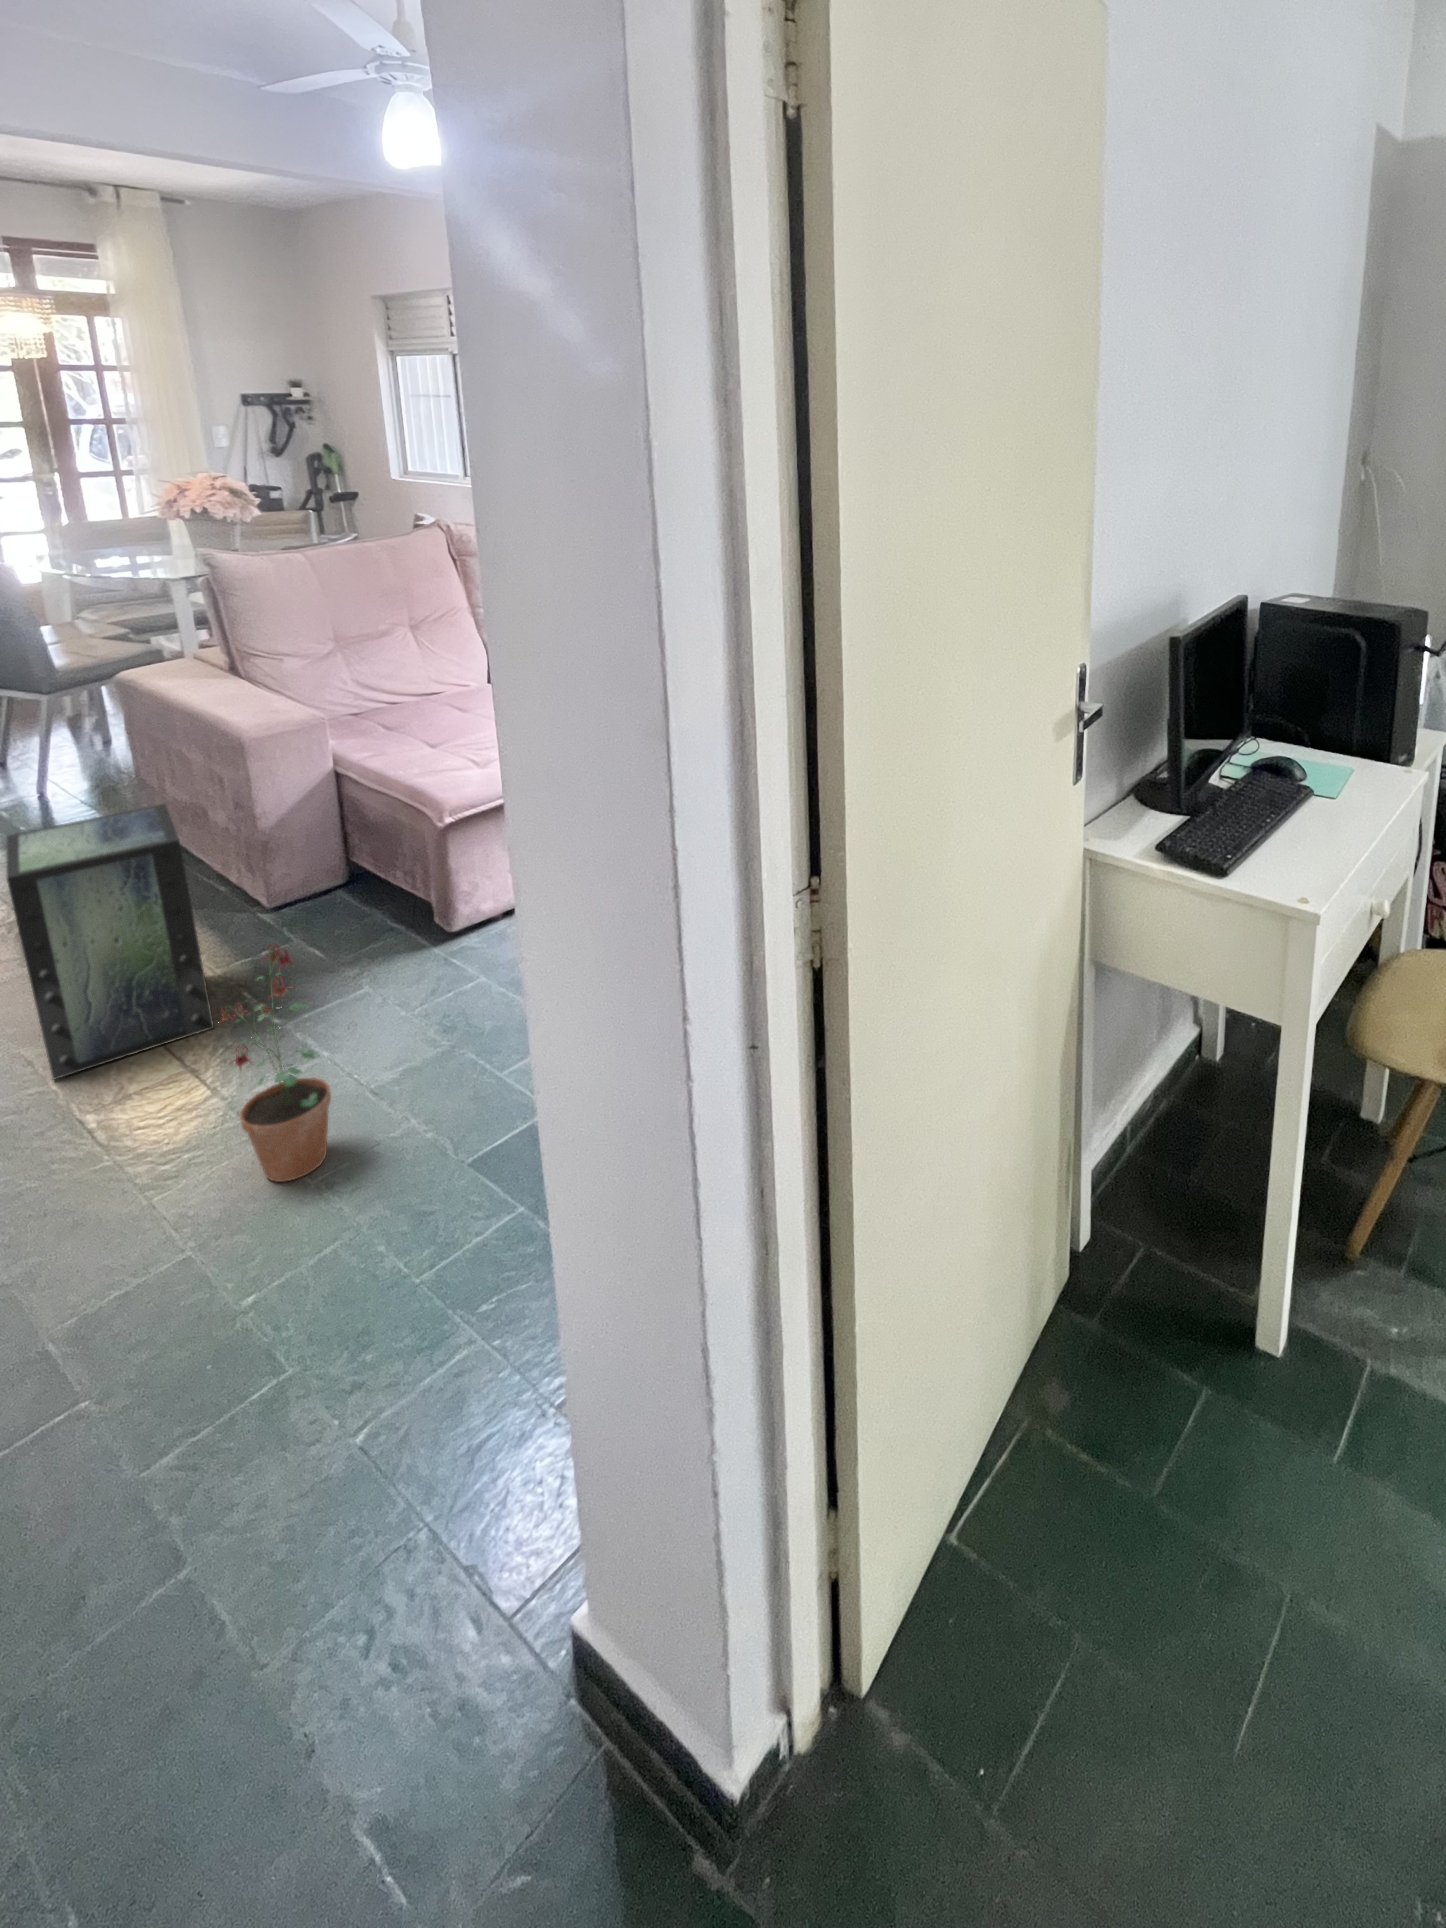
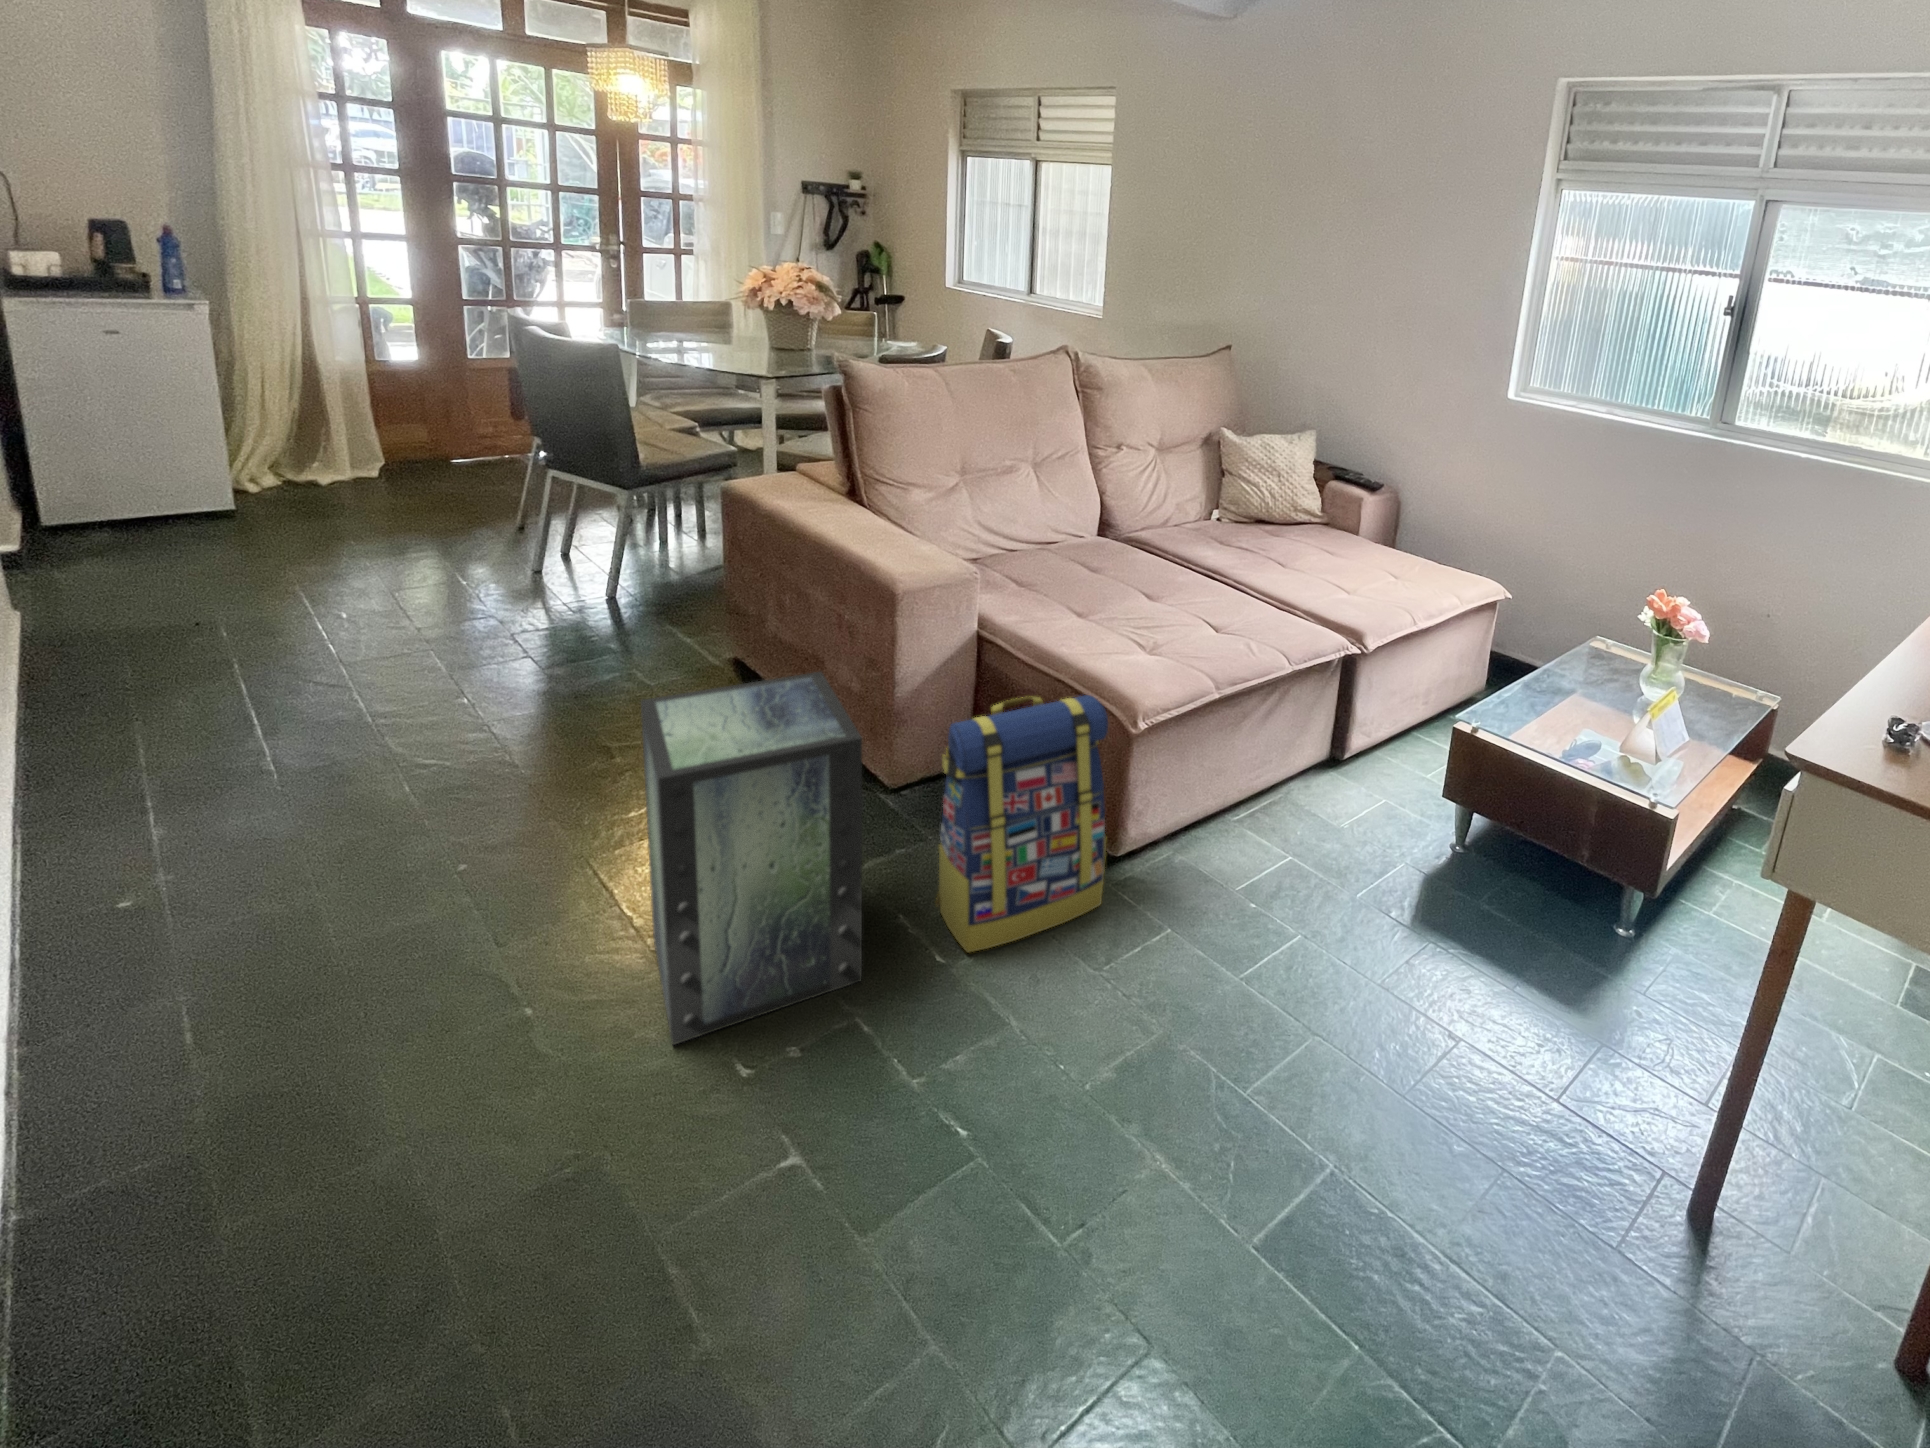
backpack: none [267,800,427,1002] -> present [936,695,1108,952]
potted plant: present [220,944,331,1182] -> none [953,945,1099,1308]

